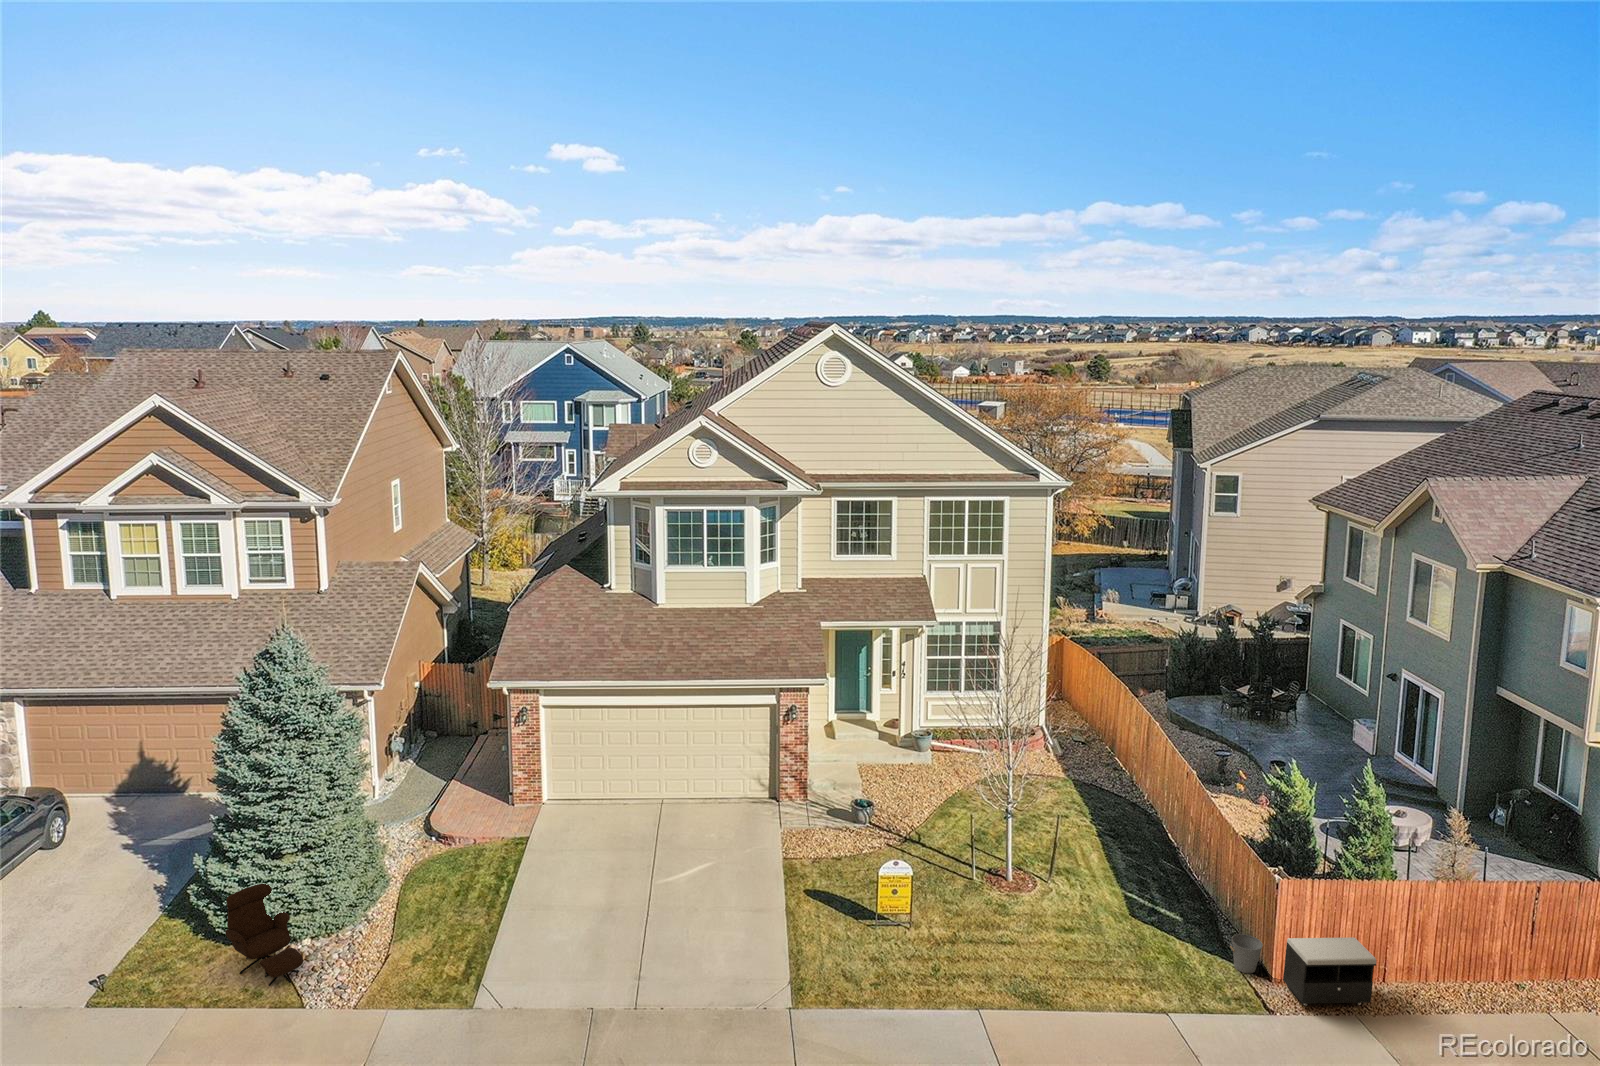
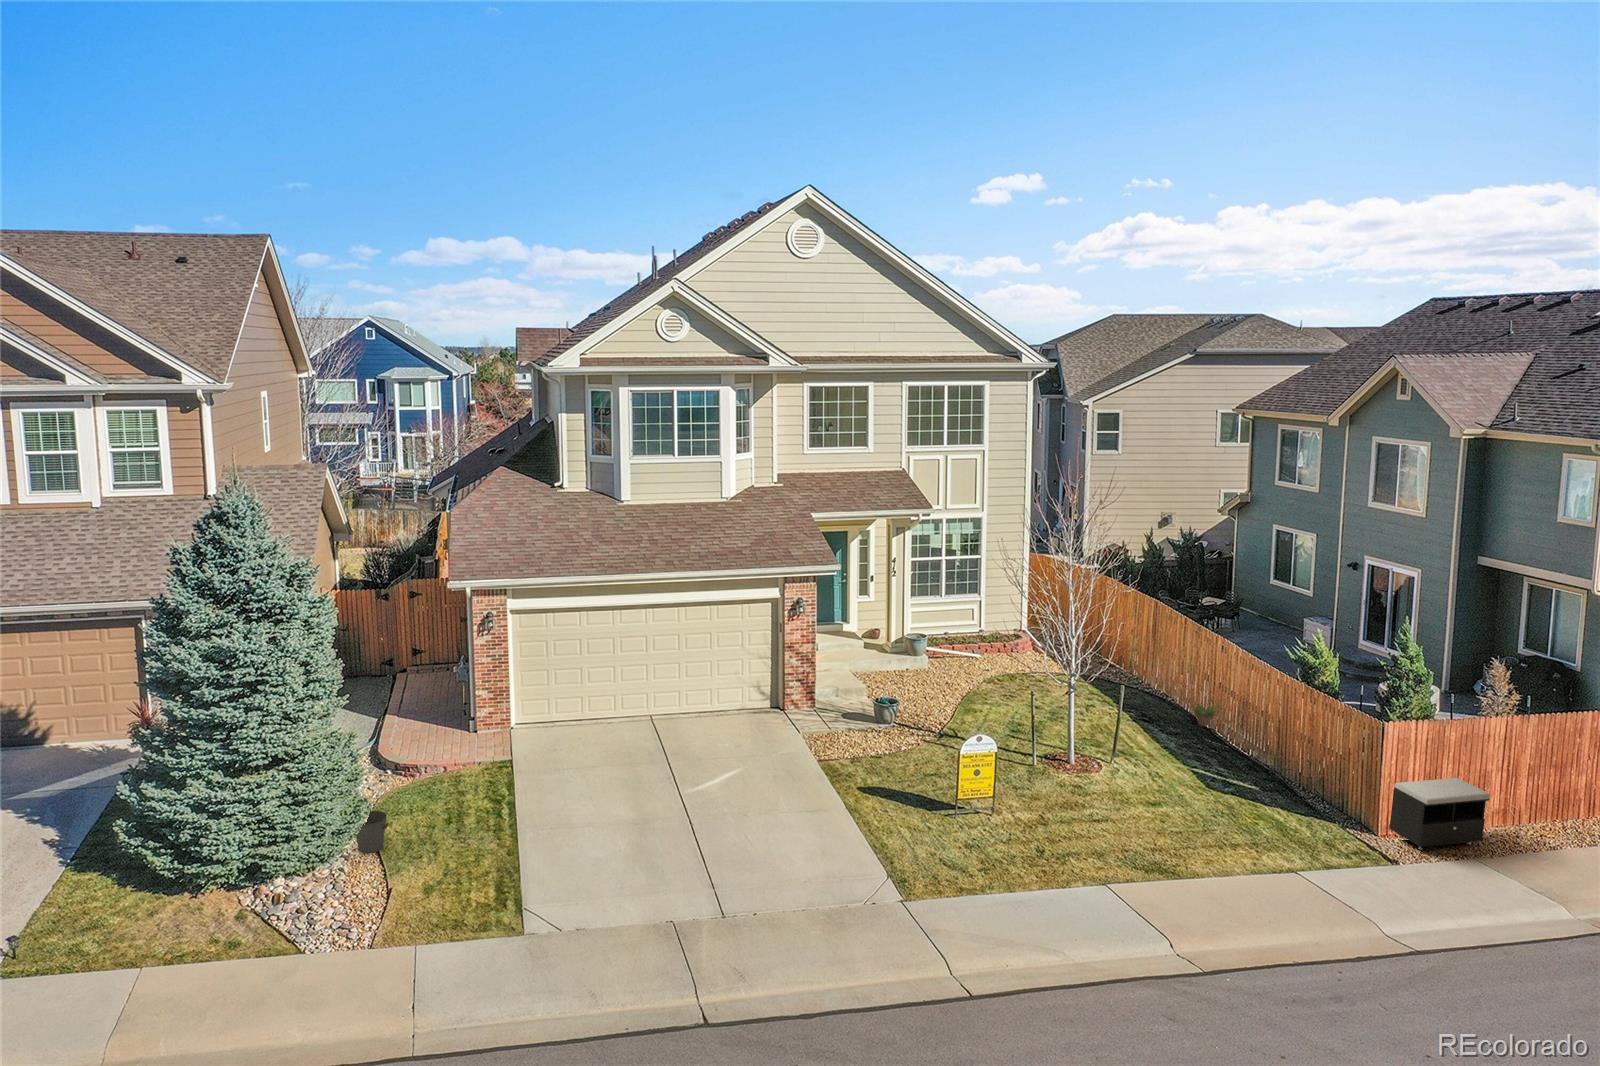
decorative plant: none [1149,824,1179,848] -> present [1191,705,1216,726]
lounge chair: present [225,883,303,986] -> none [179,811,288,933]
bucket: present [1230,934,1263,973] -> present [356,810,389,853]

